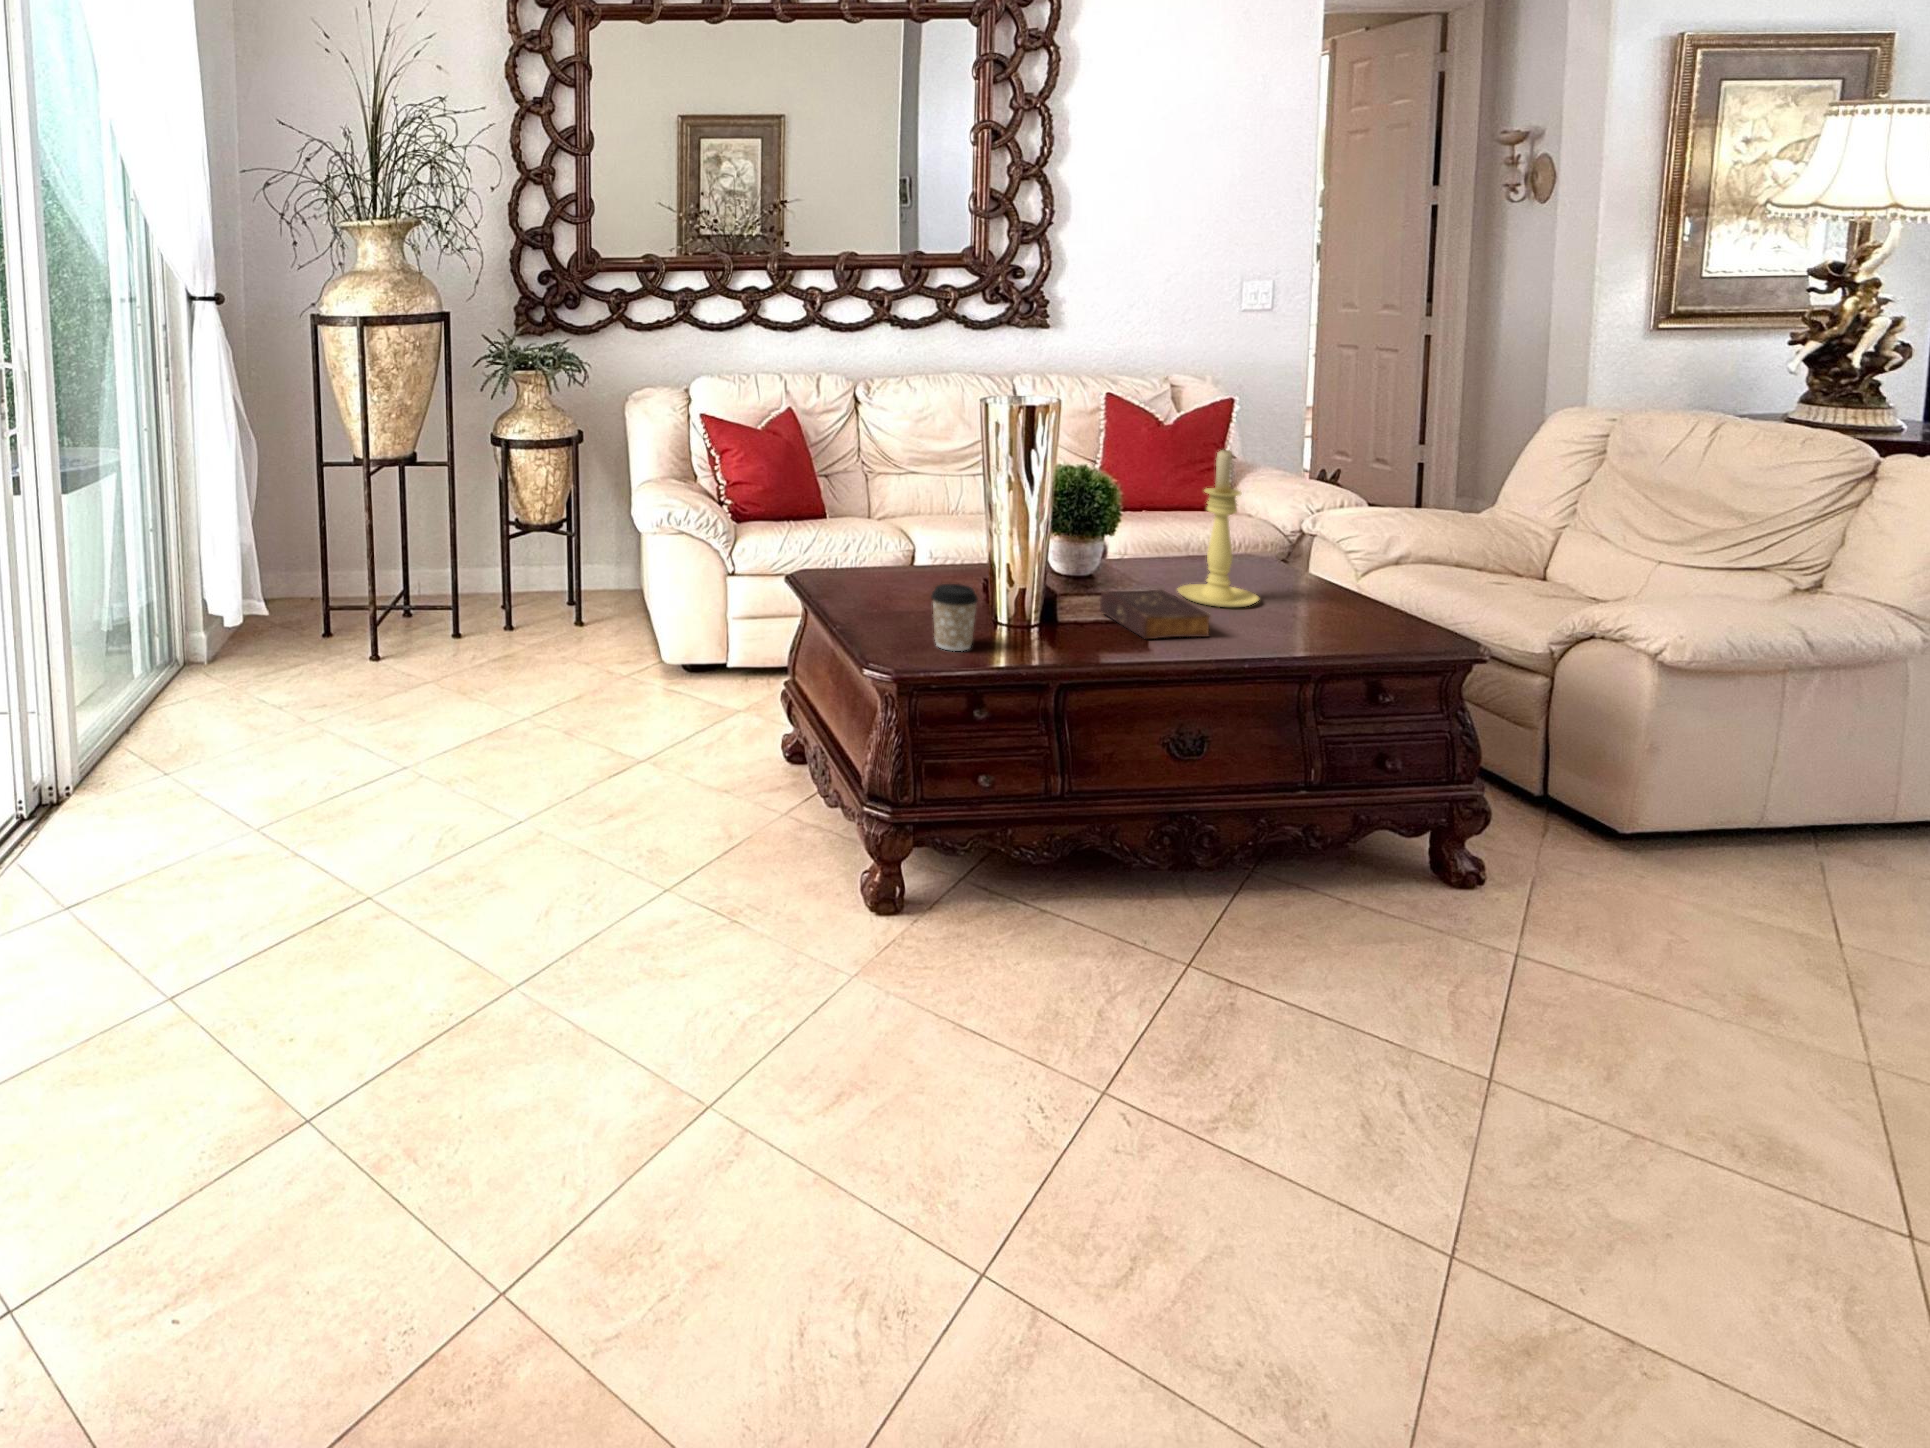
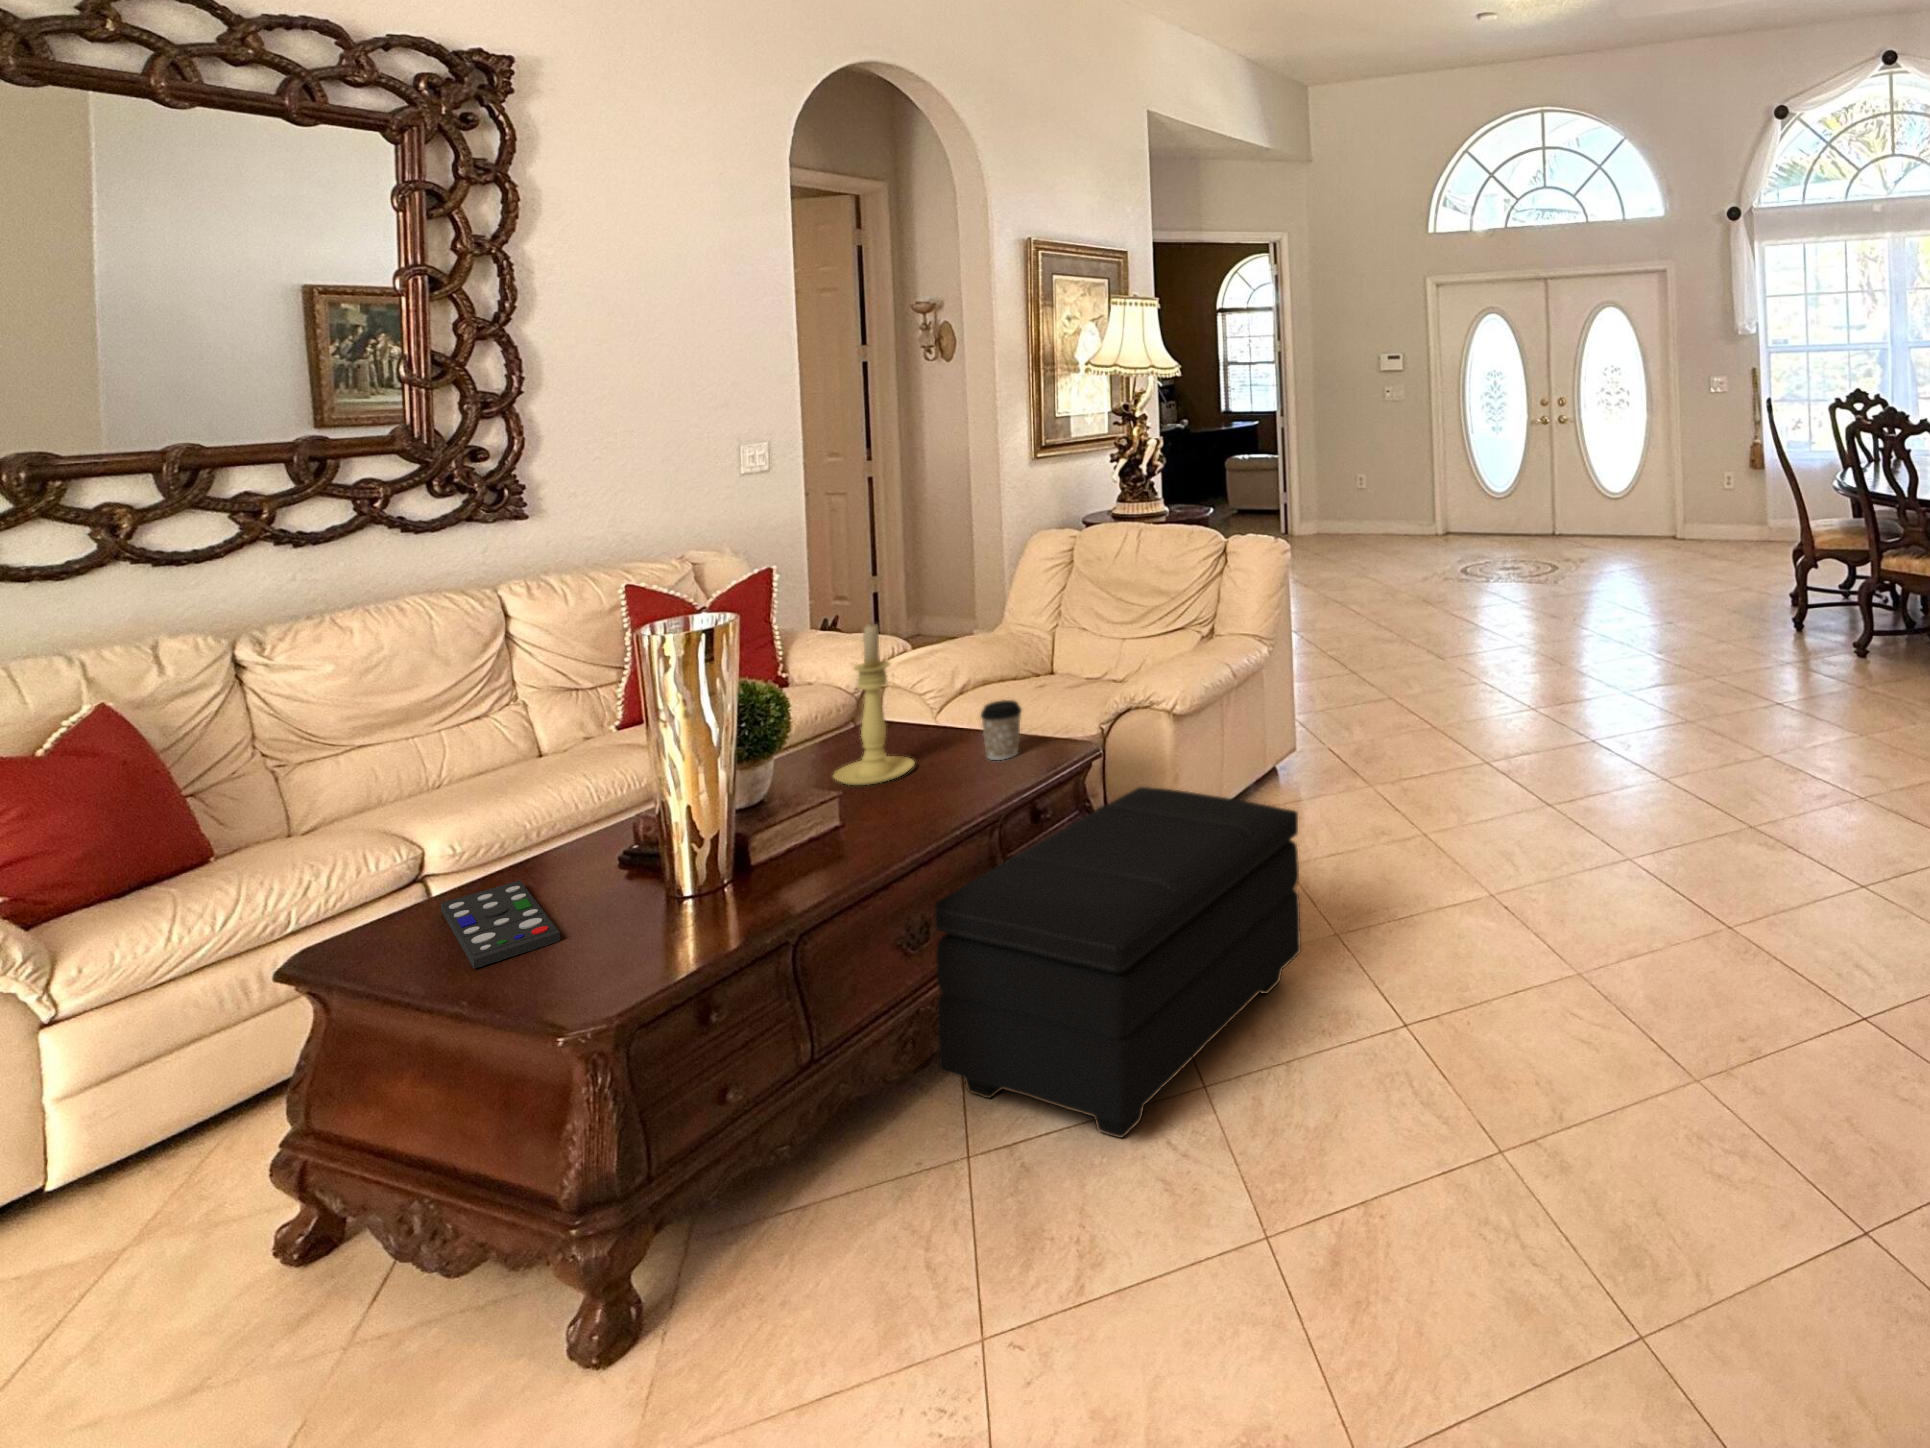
remote control: none [863,576,923,622] -> present [441,881,560,969]
coffee cup: present [931,584,978,651] -> present [981,700,1022,760]
book: present [1100,590,1210,639] -> none [779,784,907,844]
footstool: none [1196,716,1740,1040] -> present [935,787,1301,1138]

